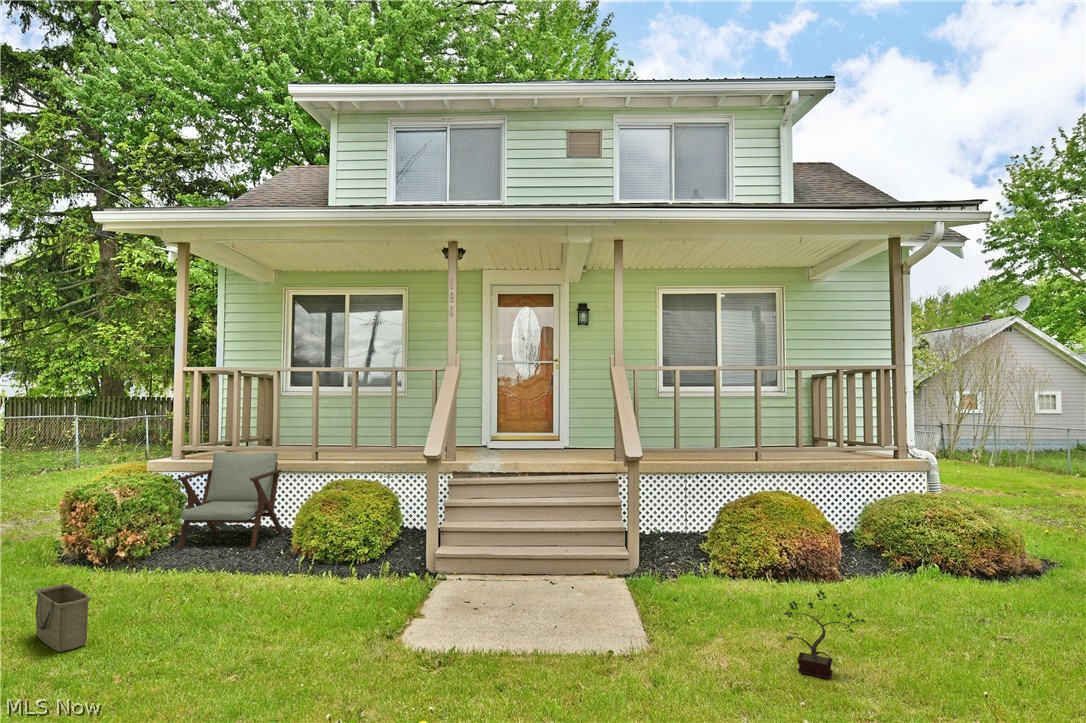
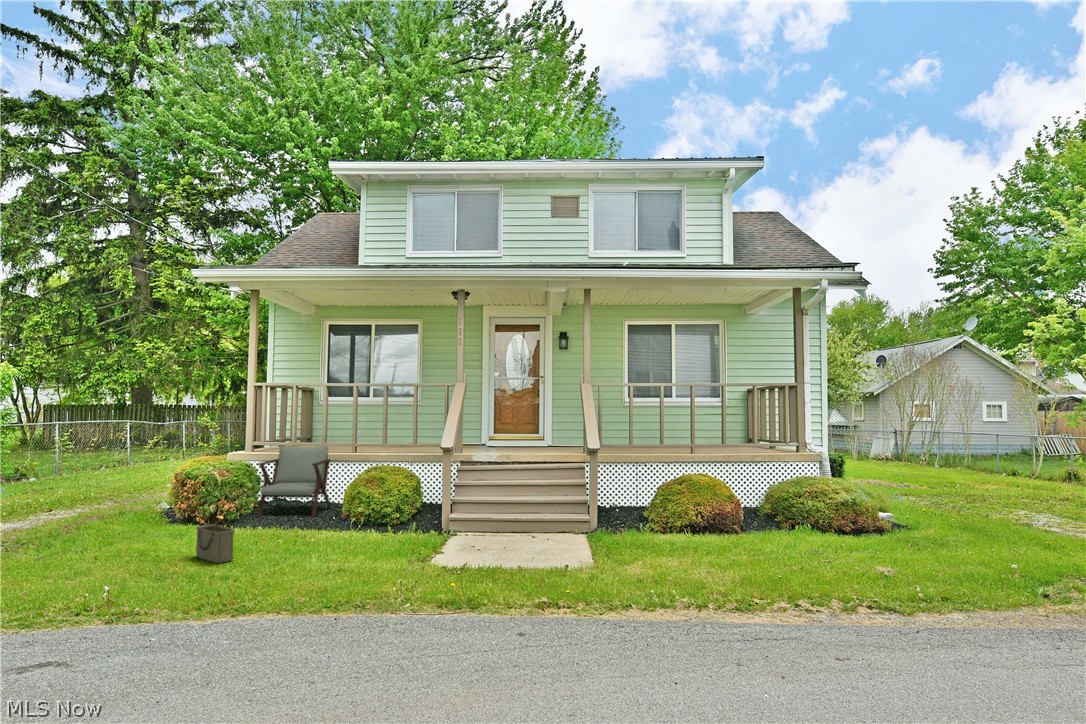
potted plant: present [784,590,865,679] -> none [677,521,723,575]

